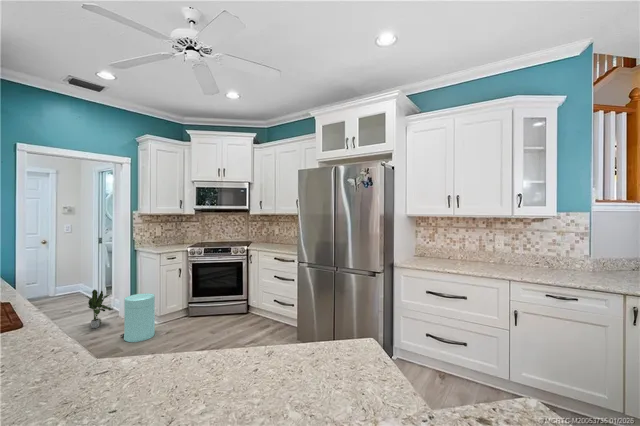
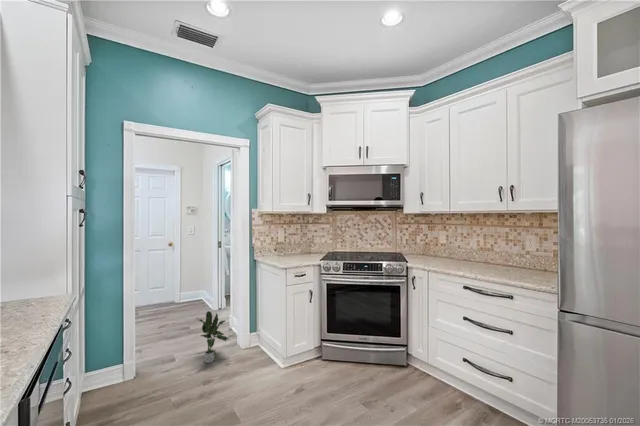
trash can: present [120,293,155,342] -> none [236,326,281,404]

